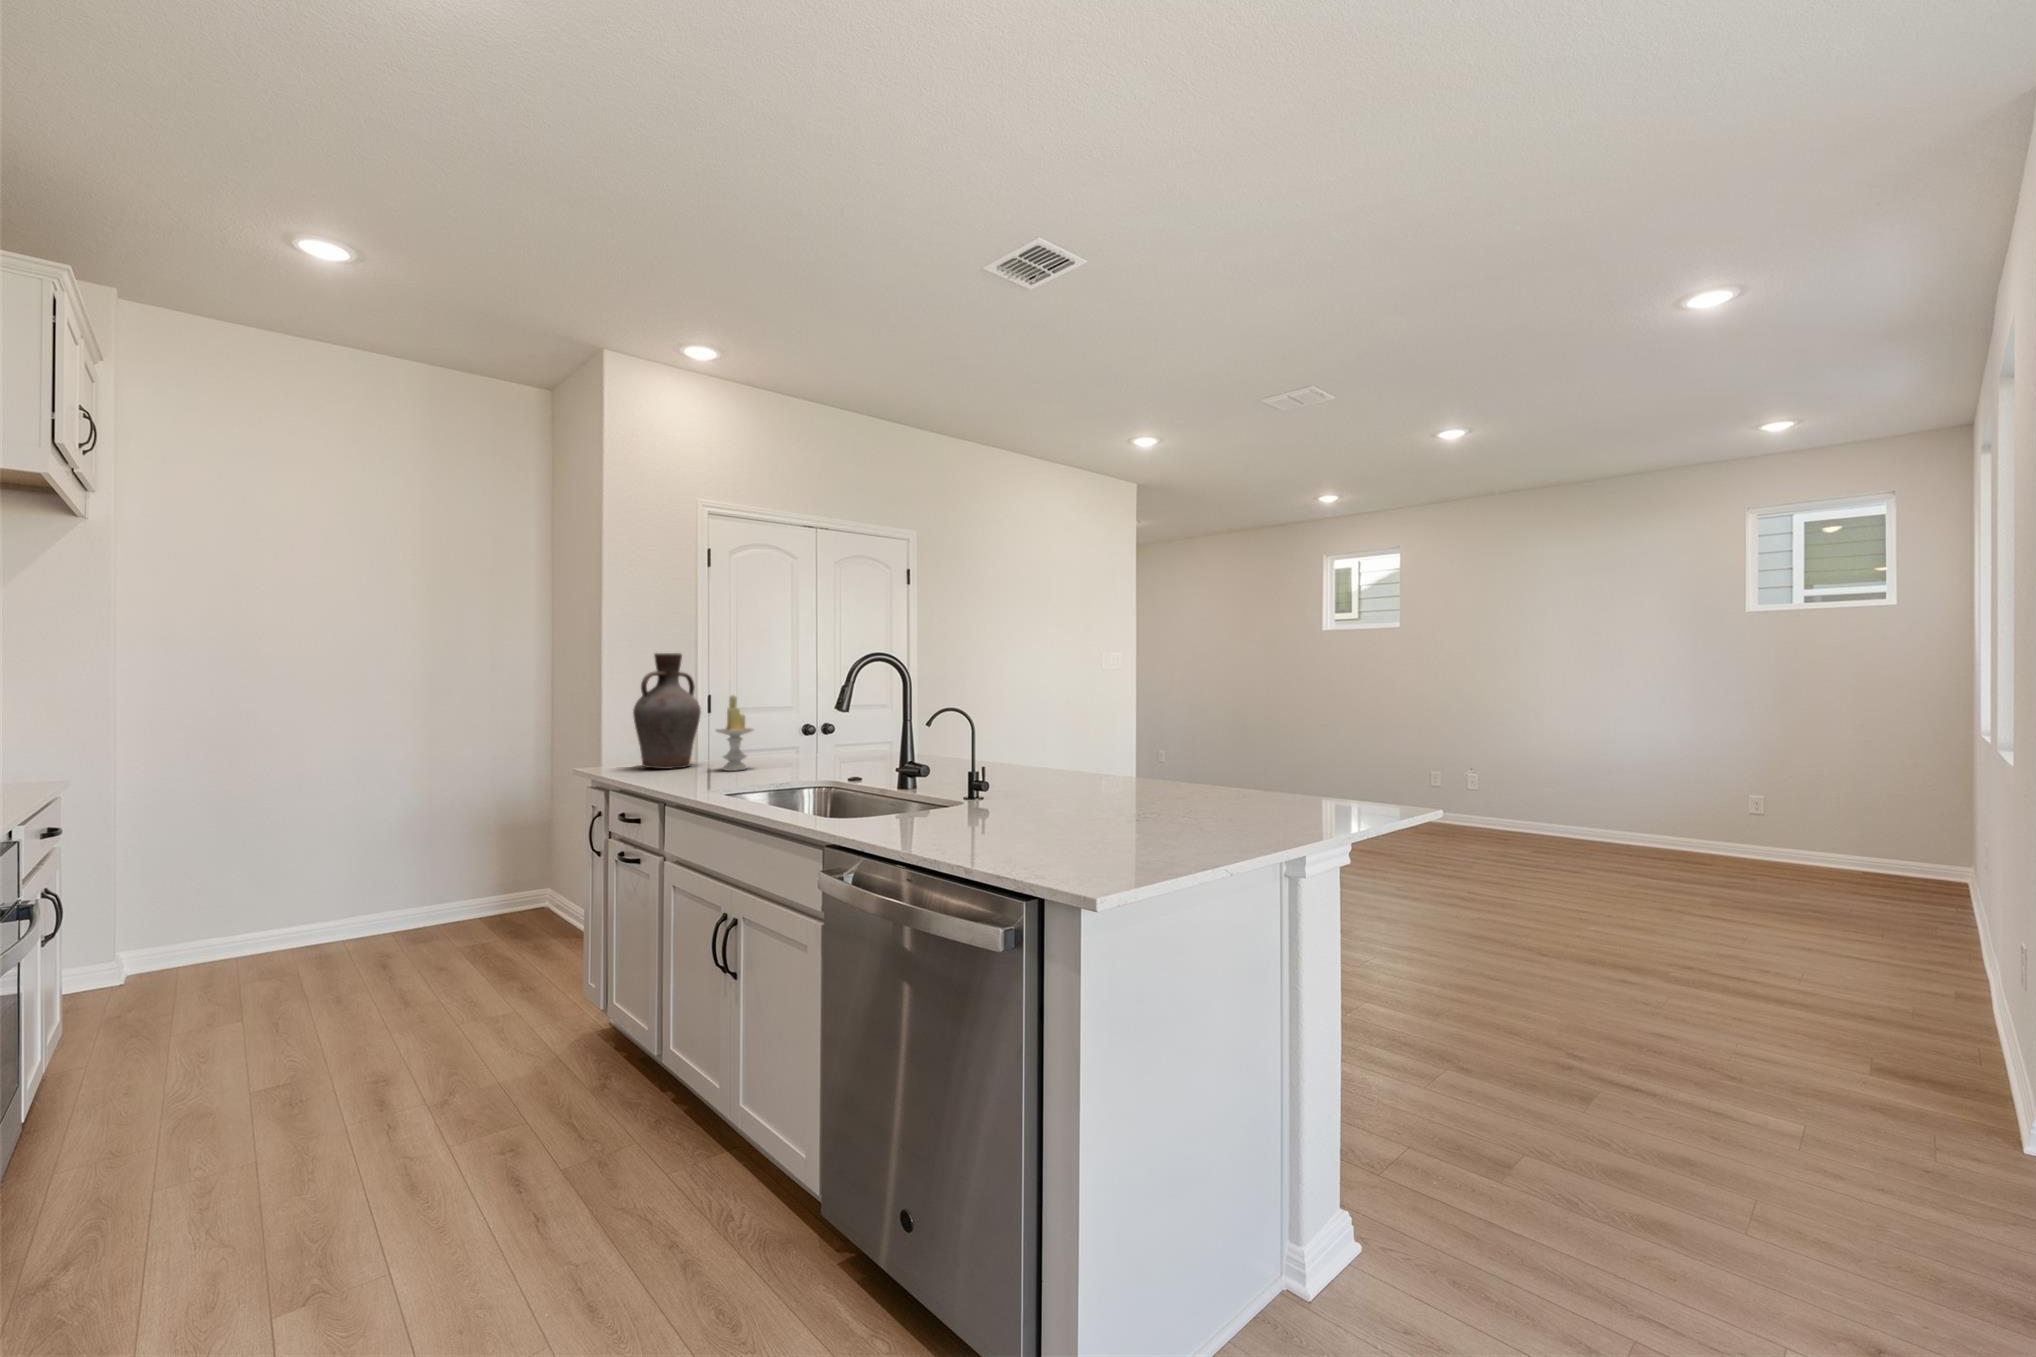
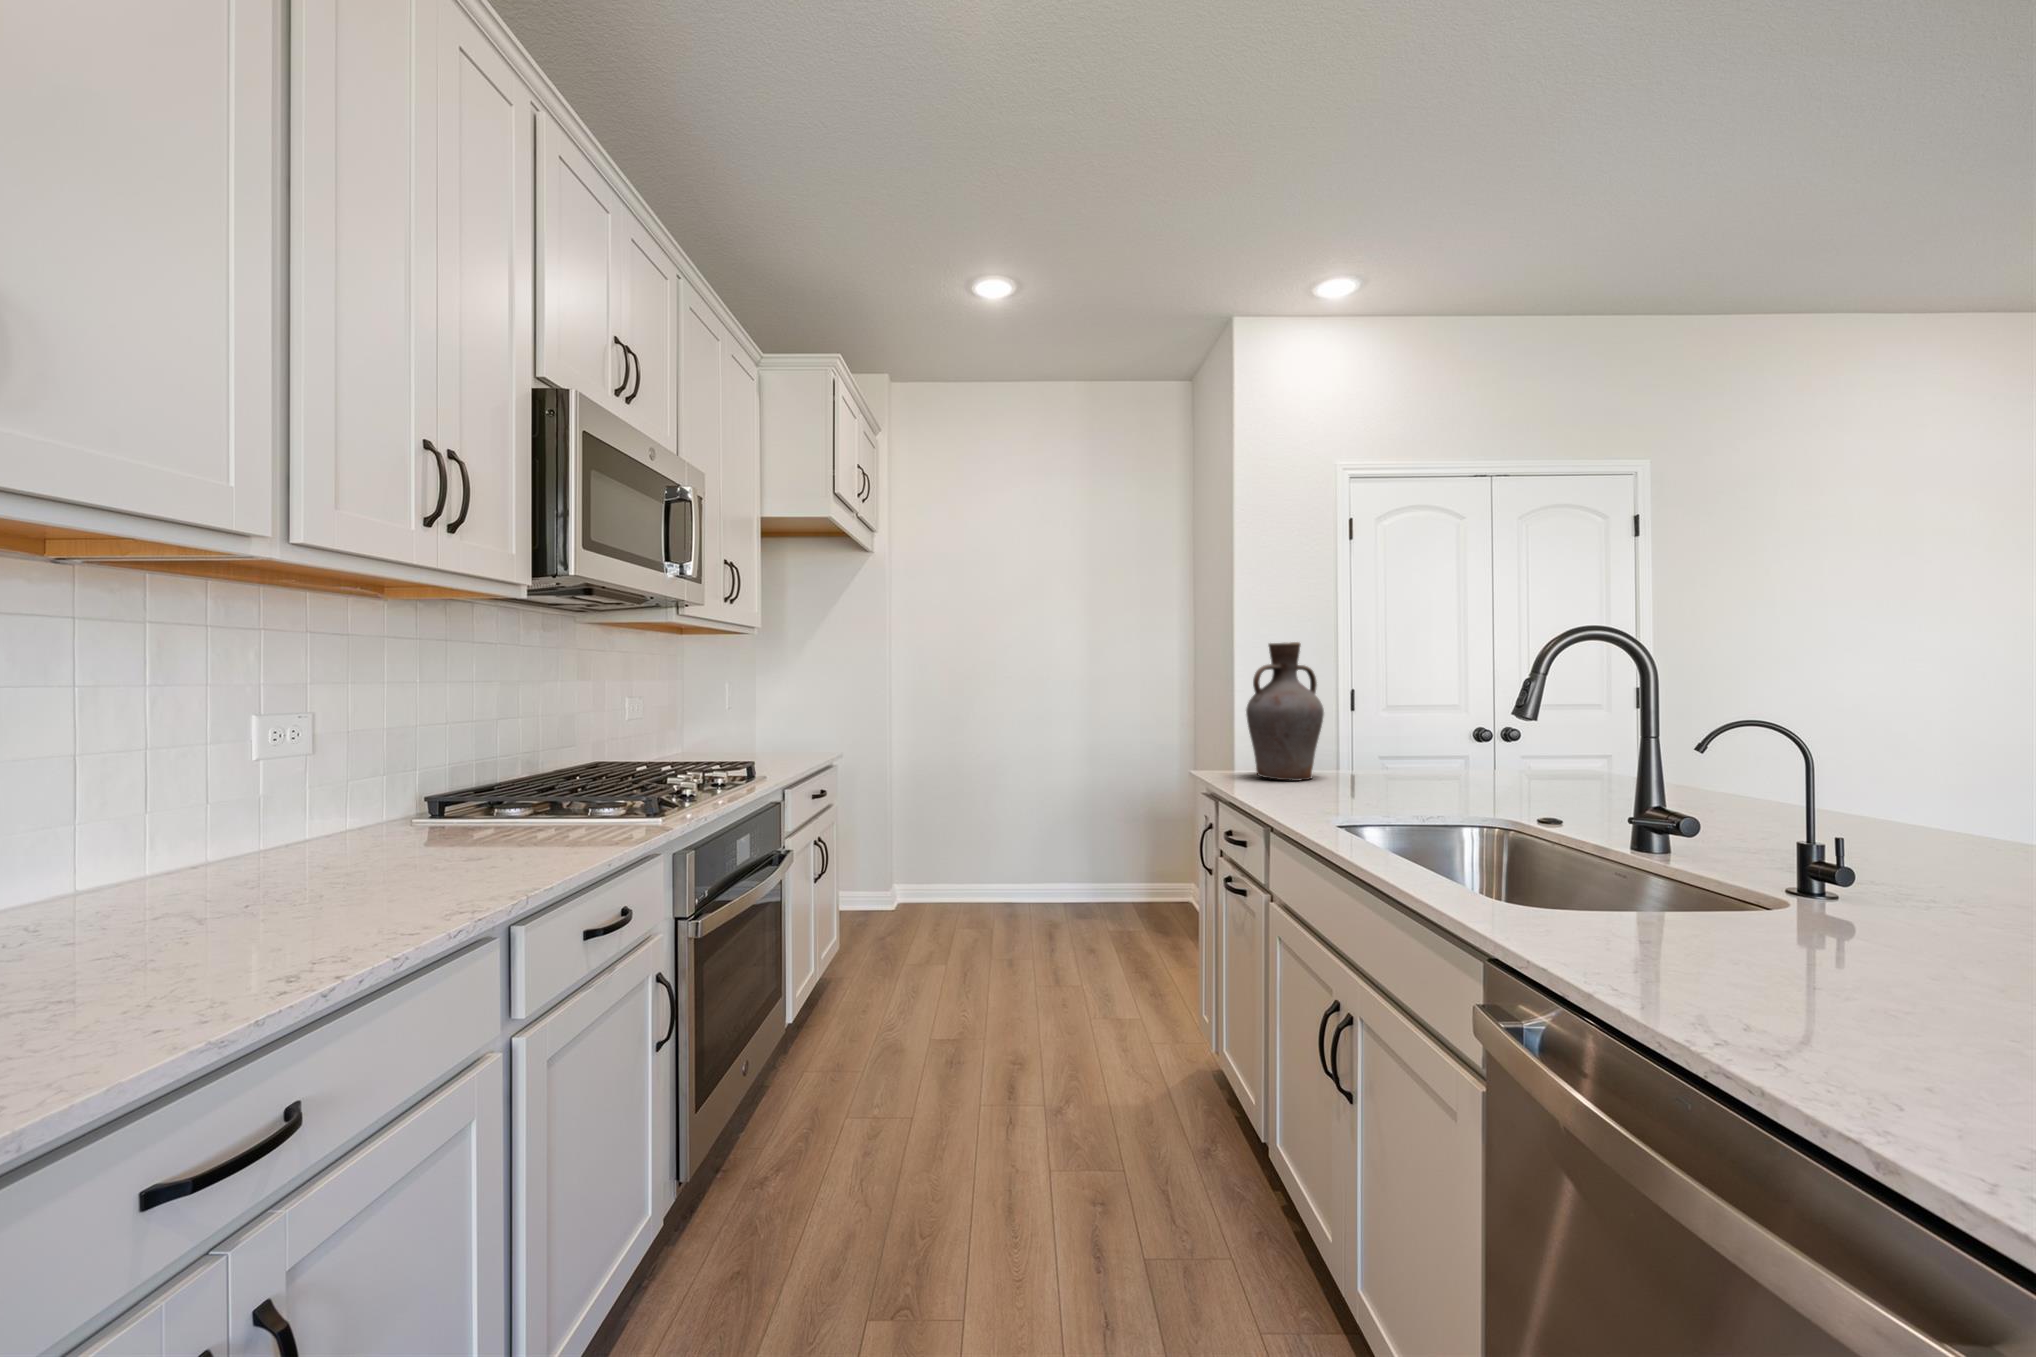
candle: present [716,695,753,771] -> none [1338,693,1391,791]

